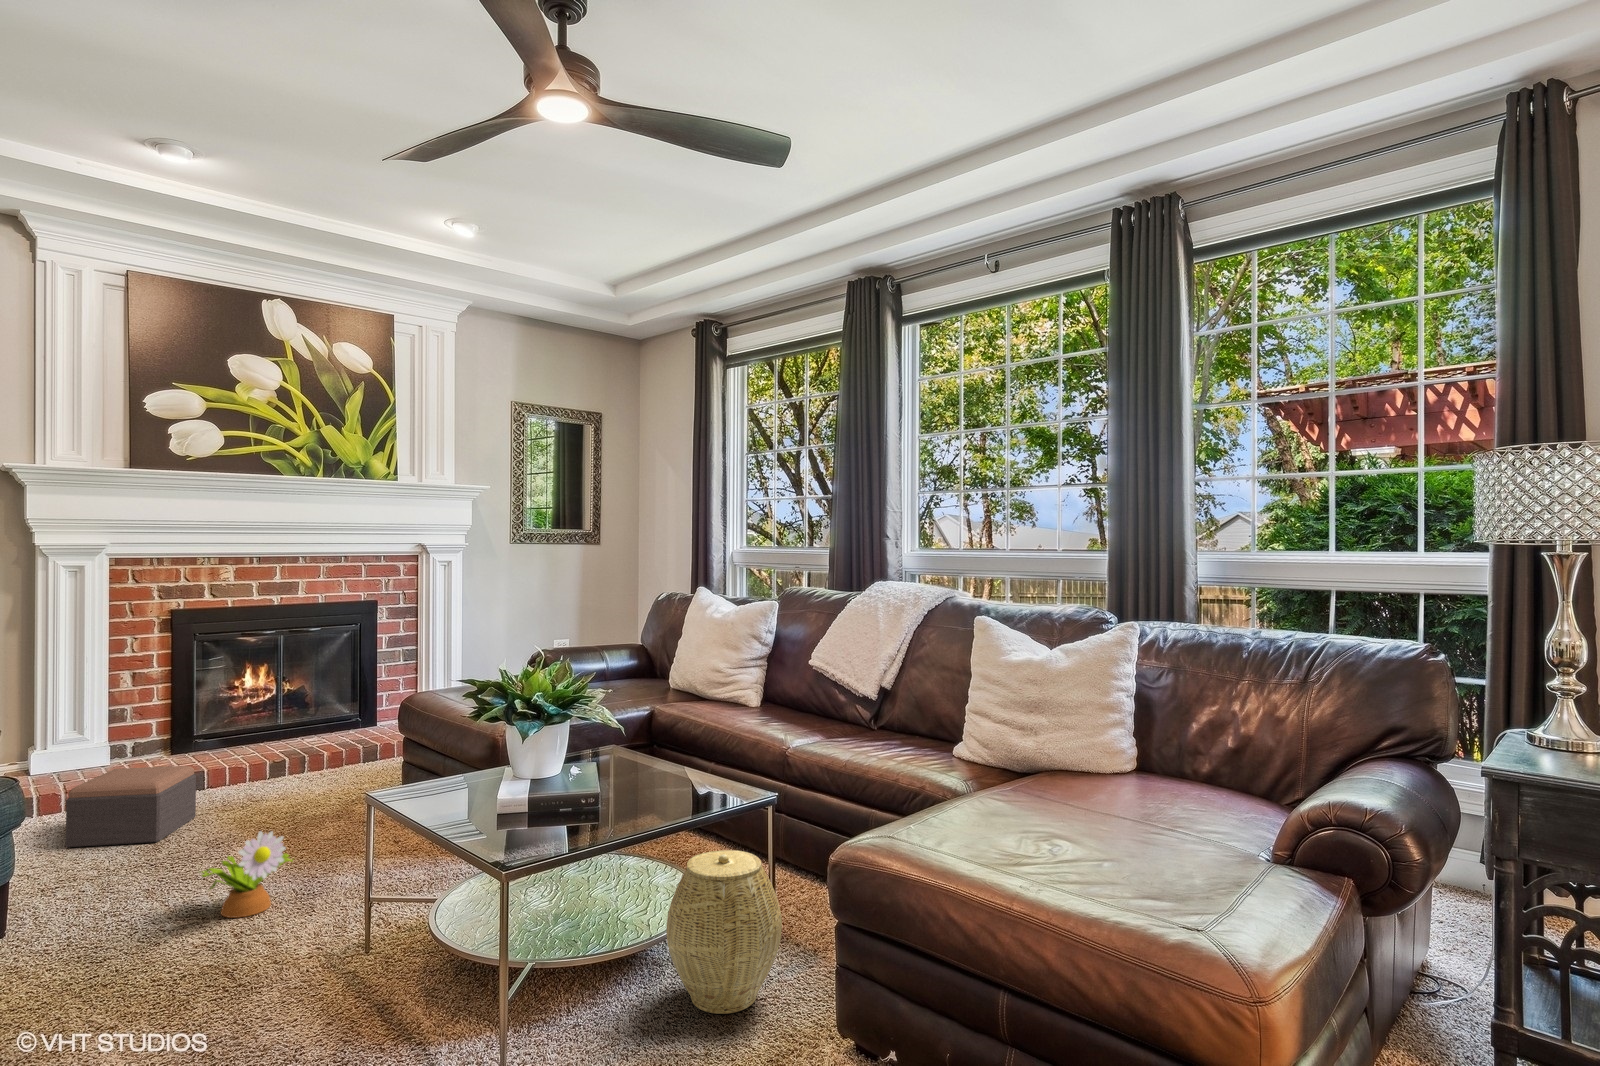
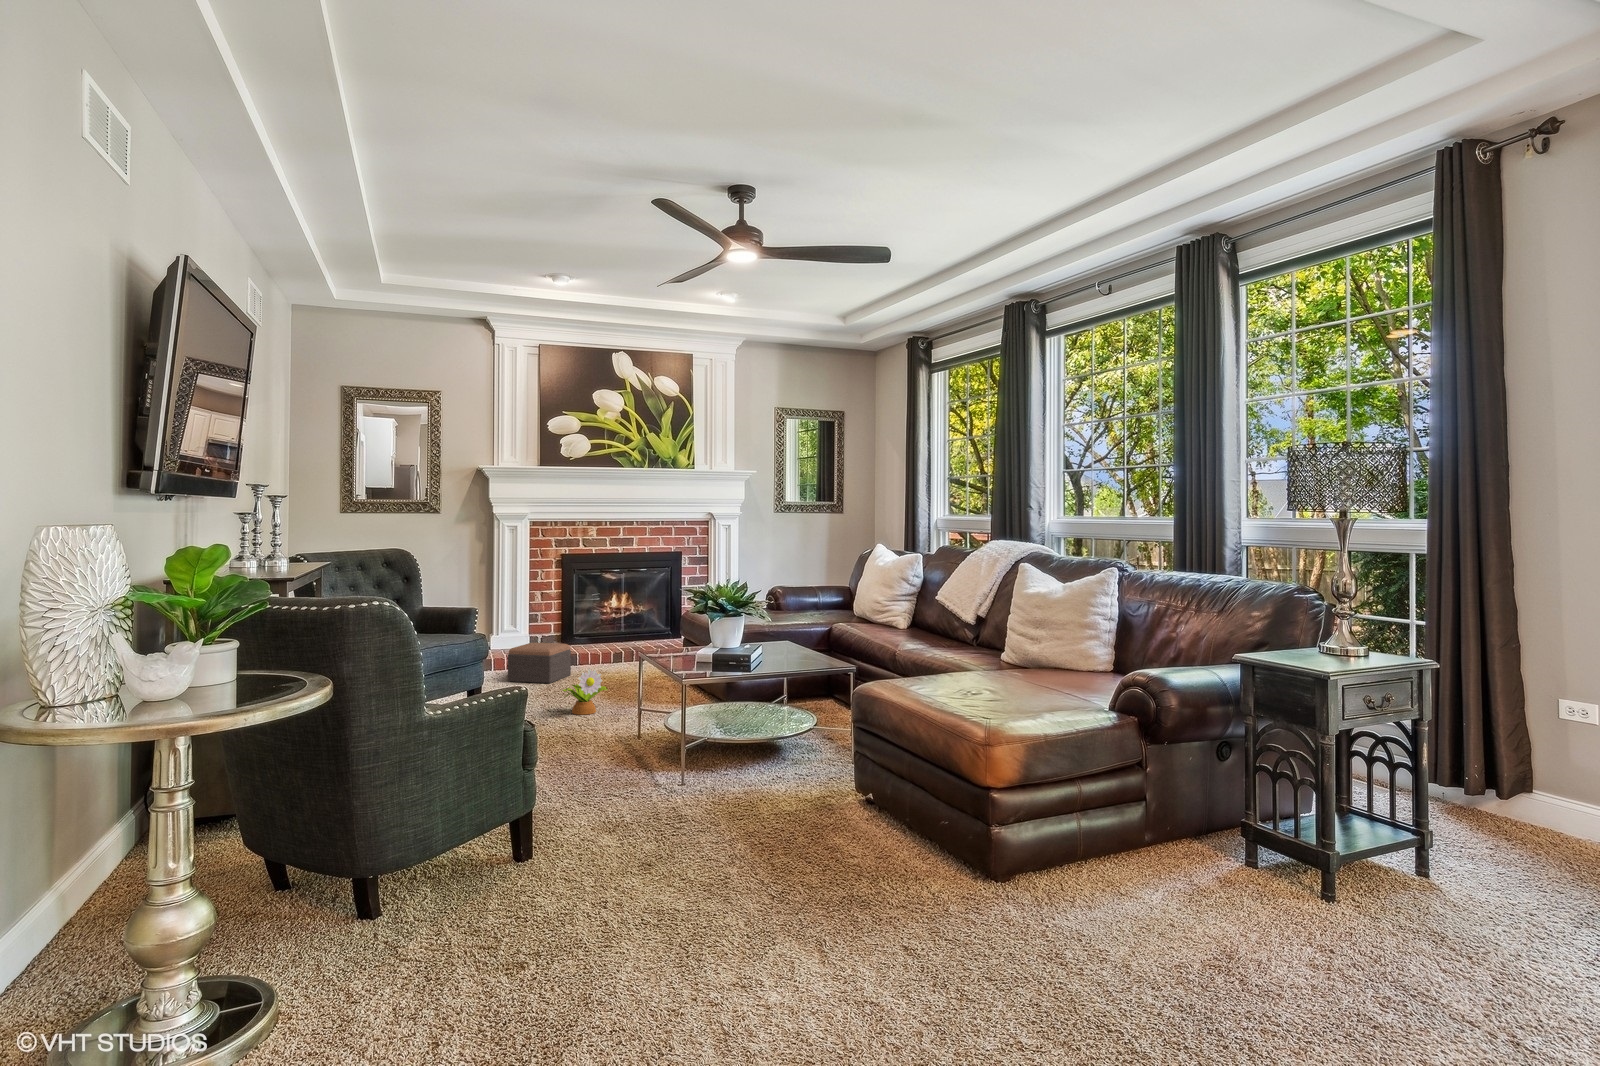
woven basket: present [666,850,782,1014] -> none [767,687,832,773]

